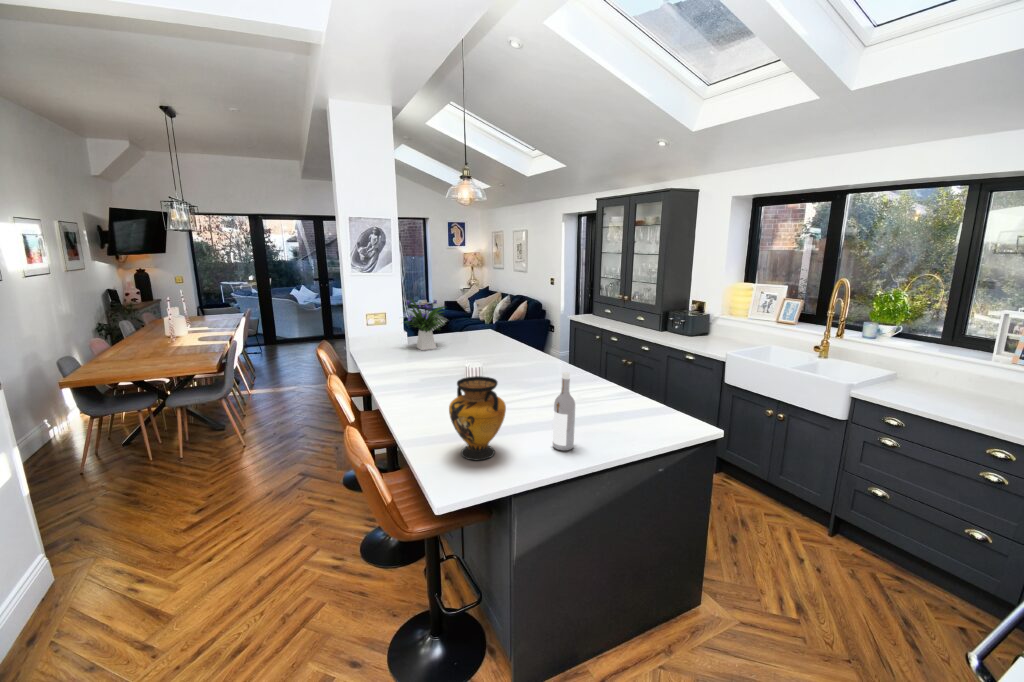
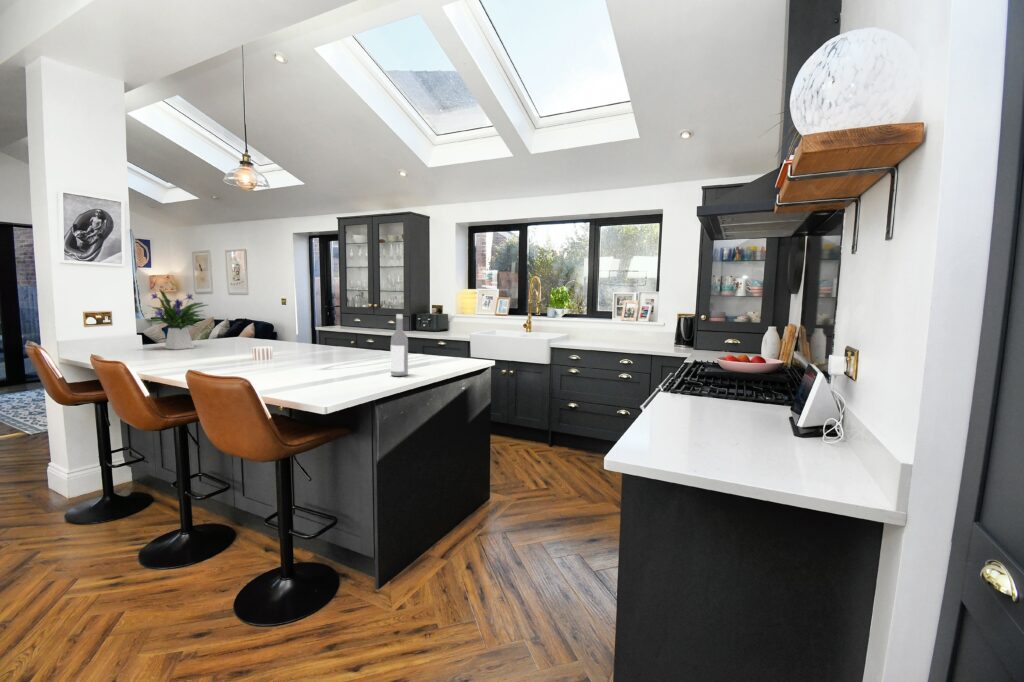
vase: present [449,376,506,460] -> none [306,319,358,387]

